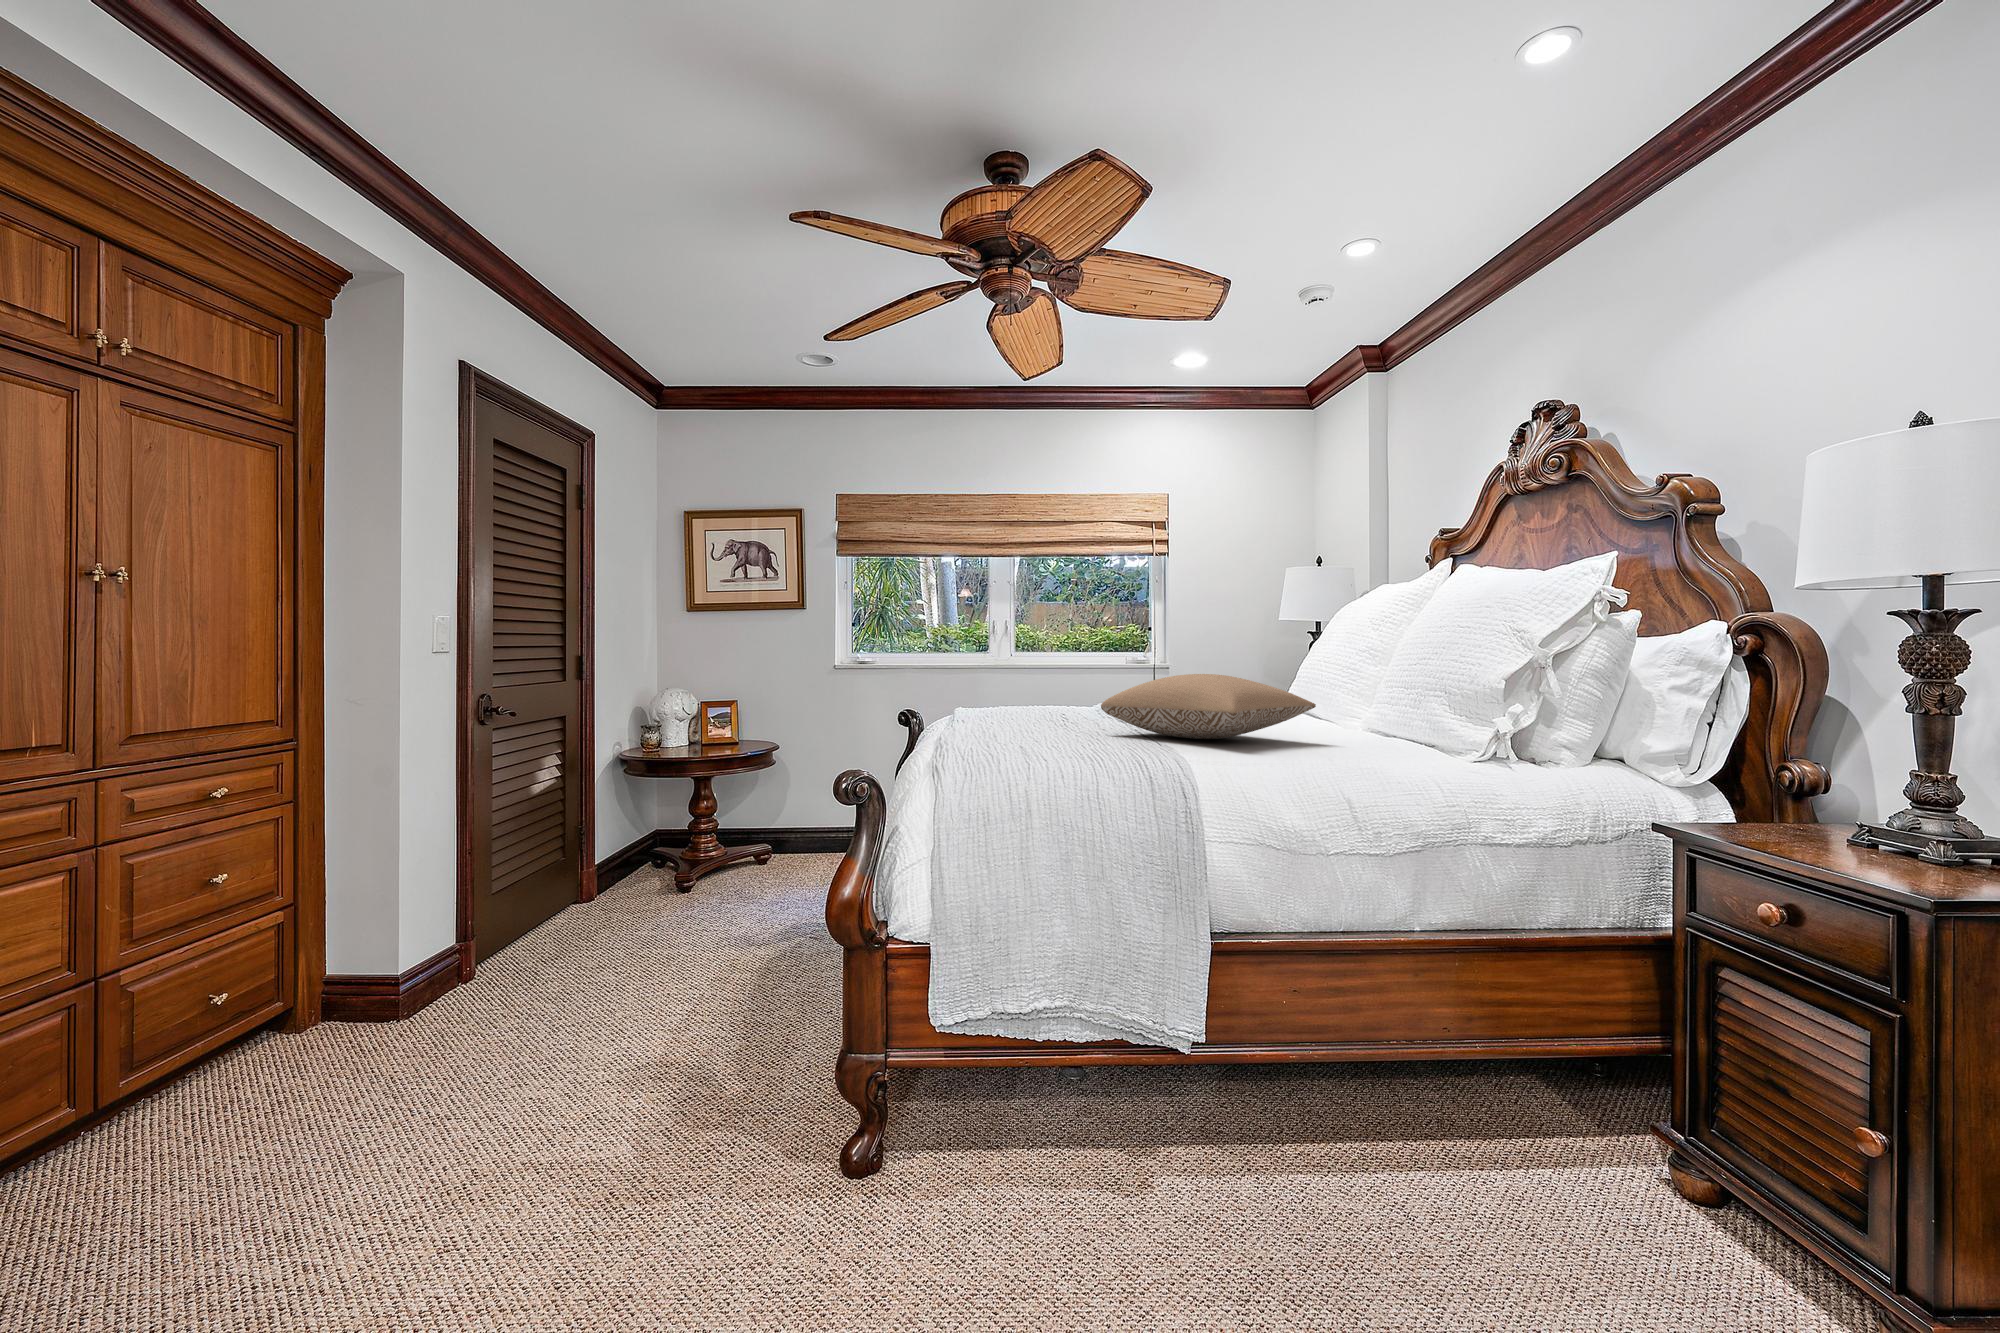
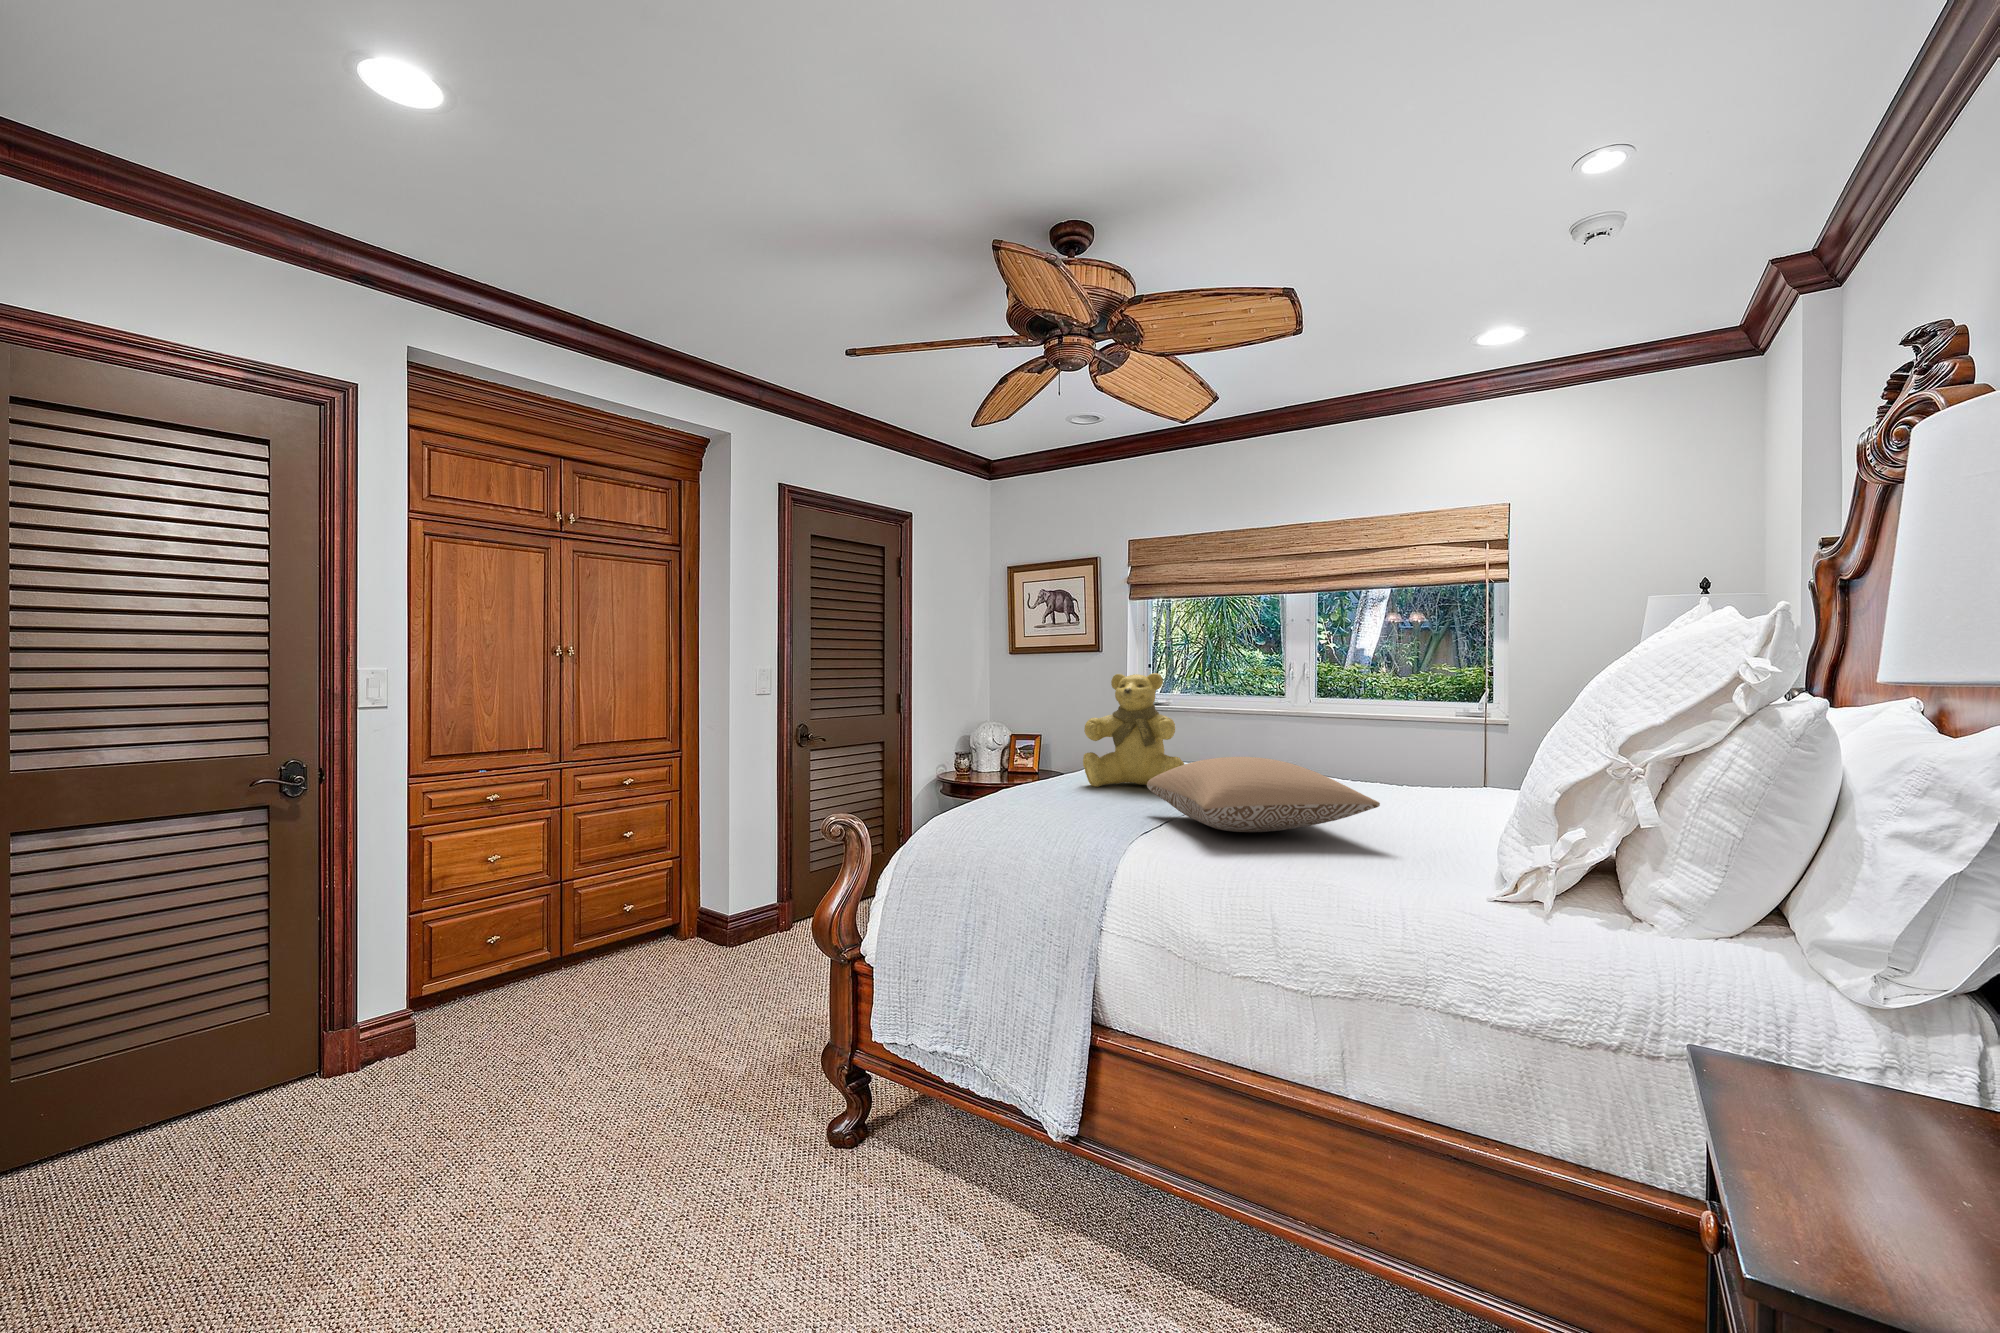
teddy bear: none [974,609,1076,722] -> present [1083,673,1184,787]

